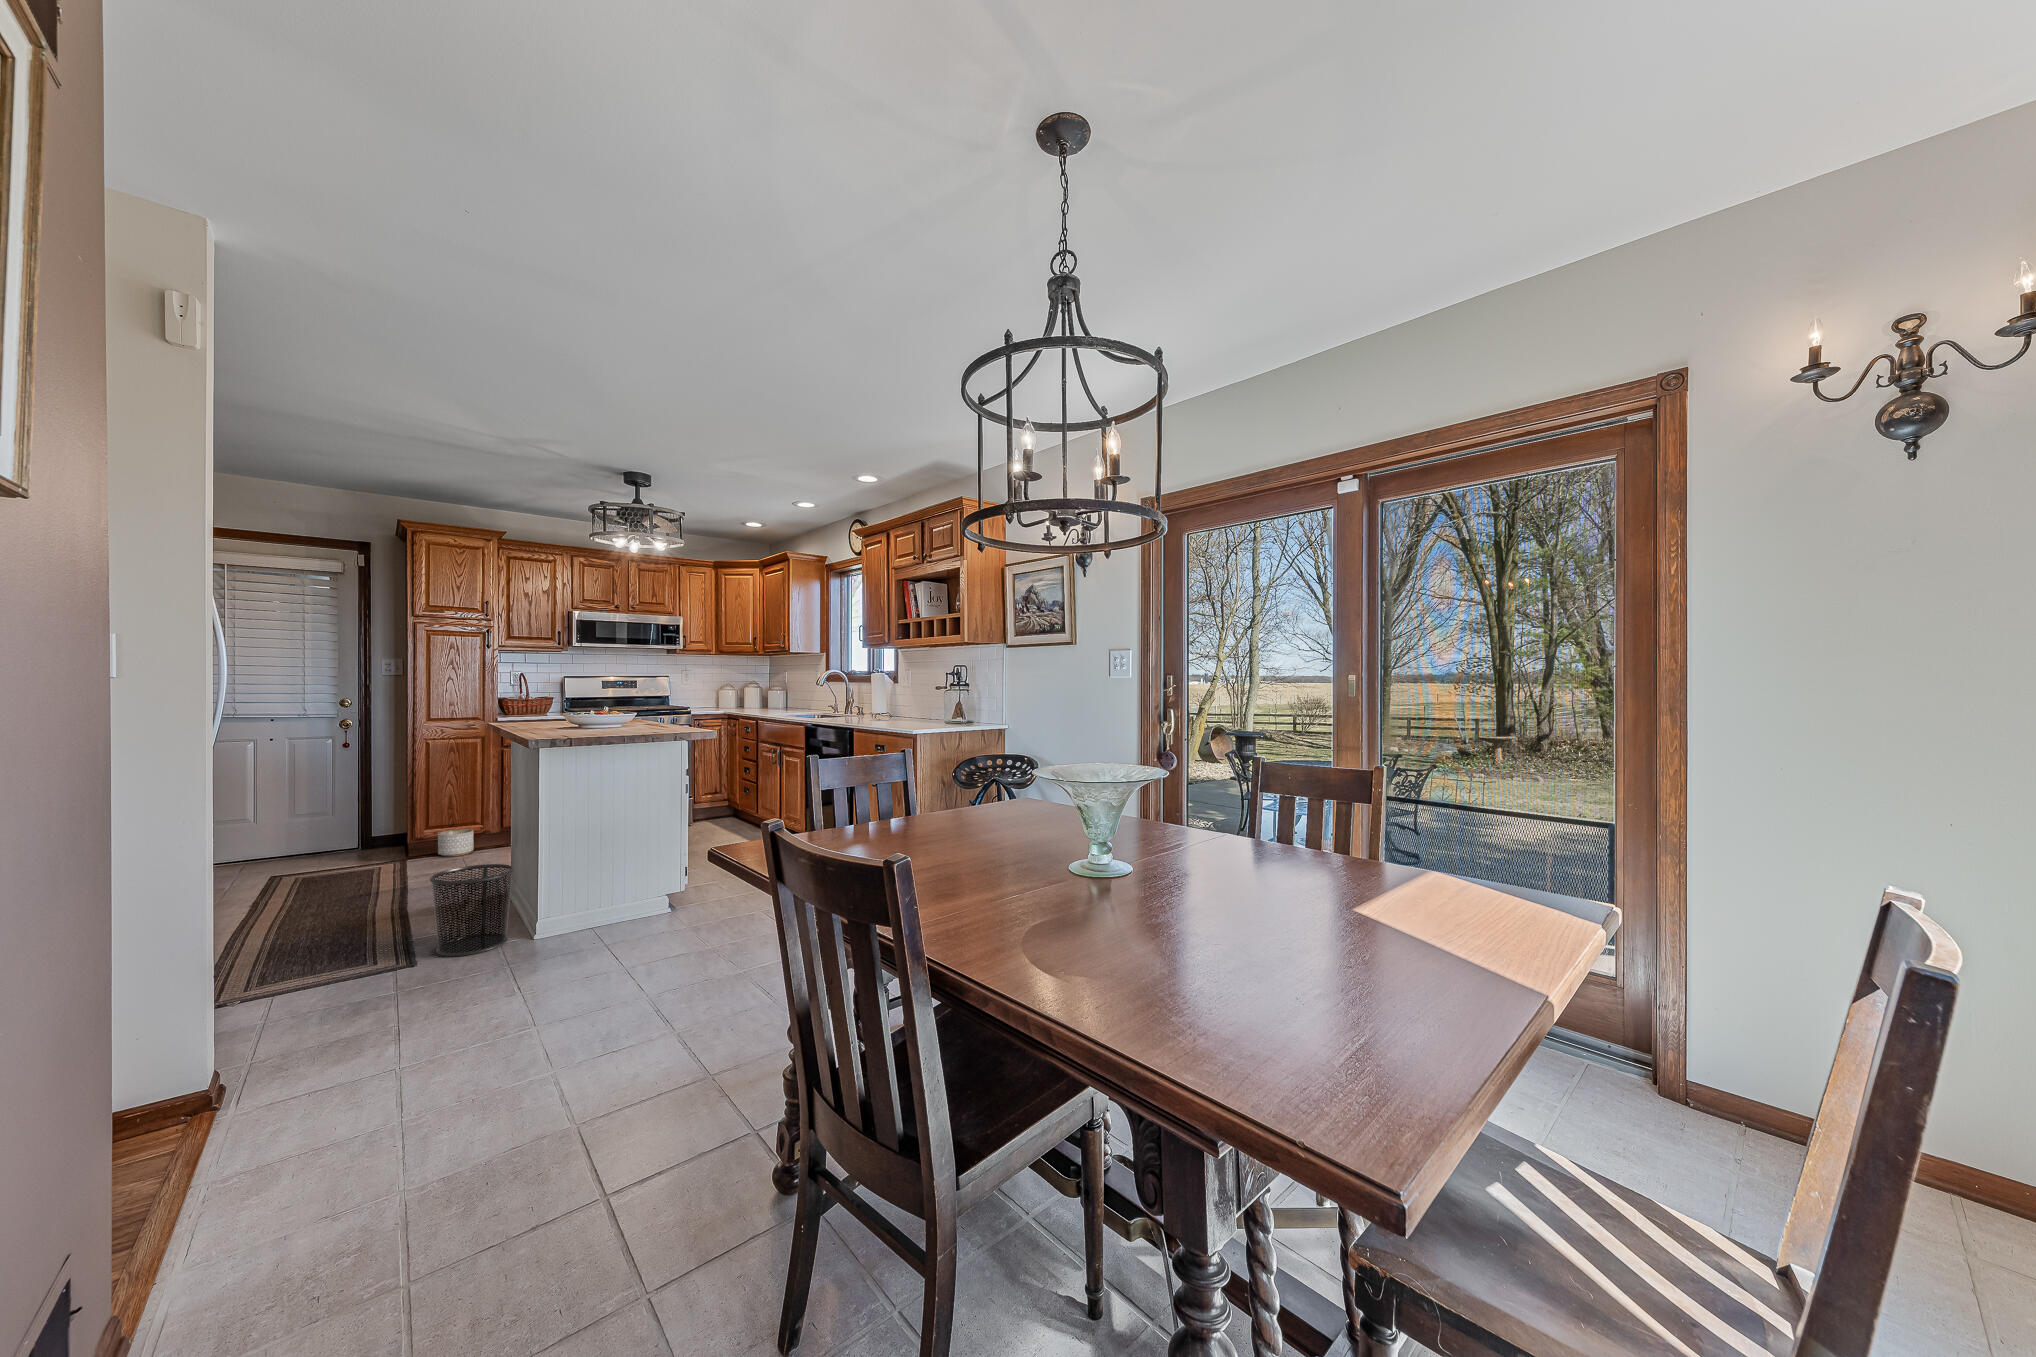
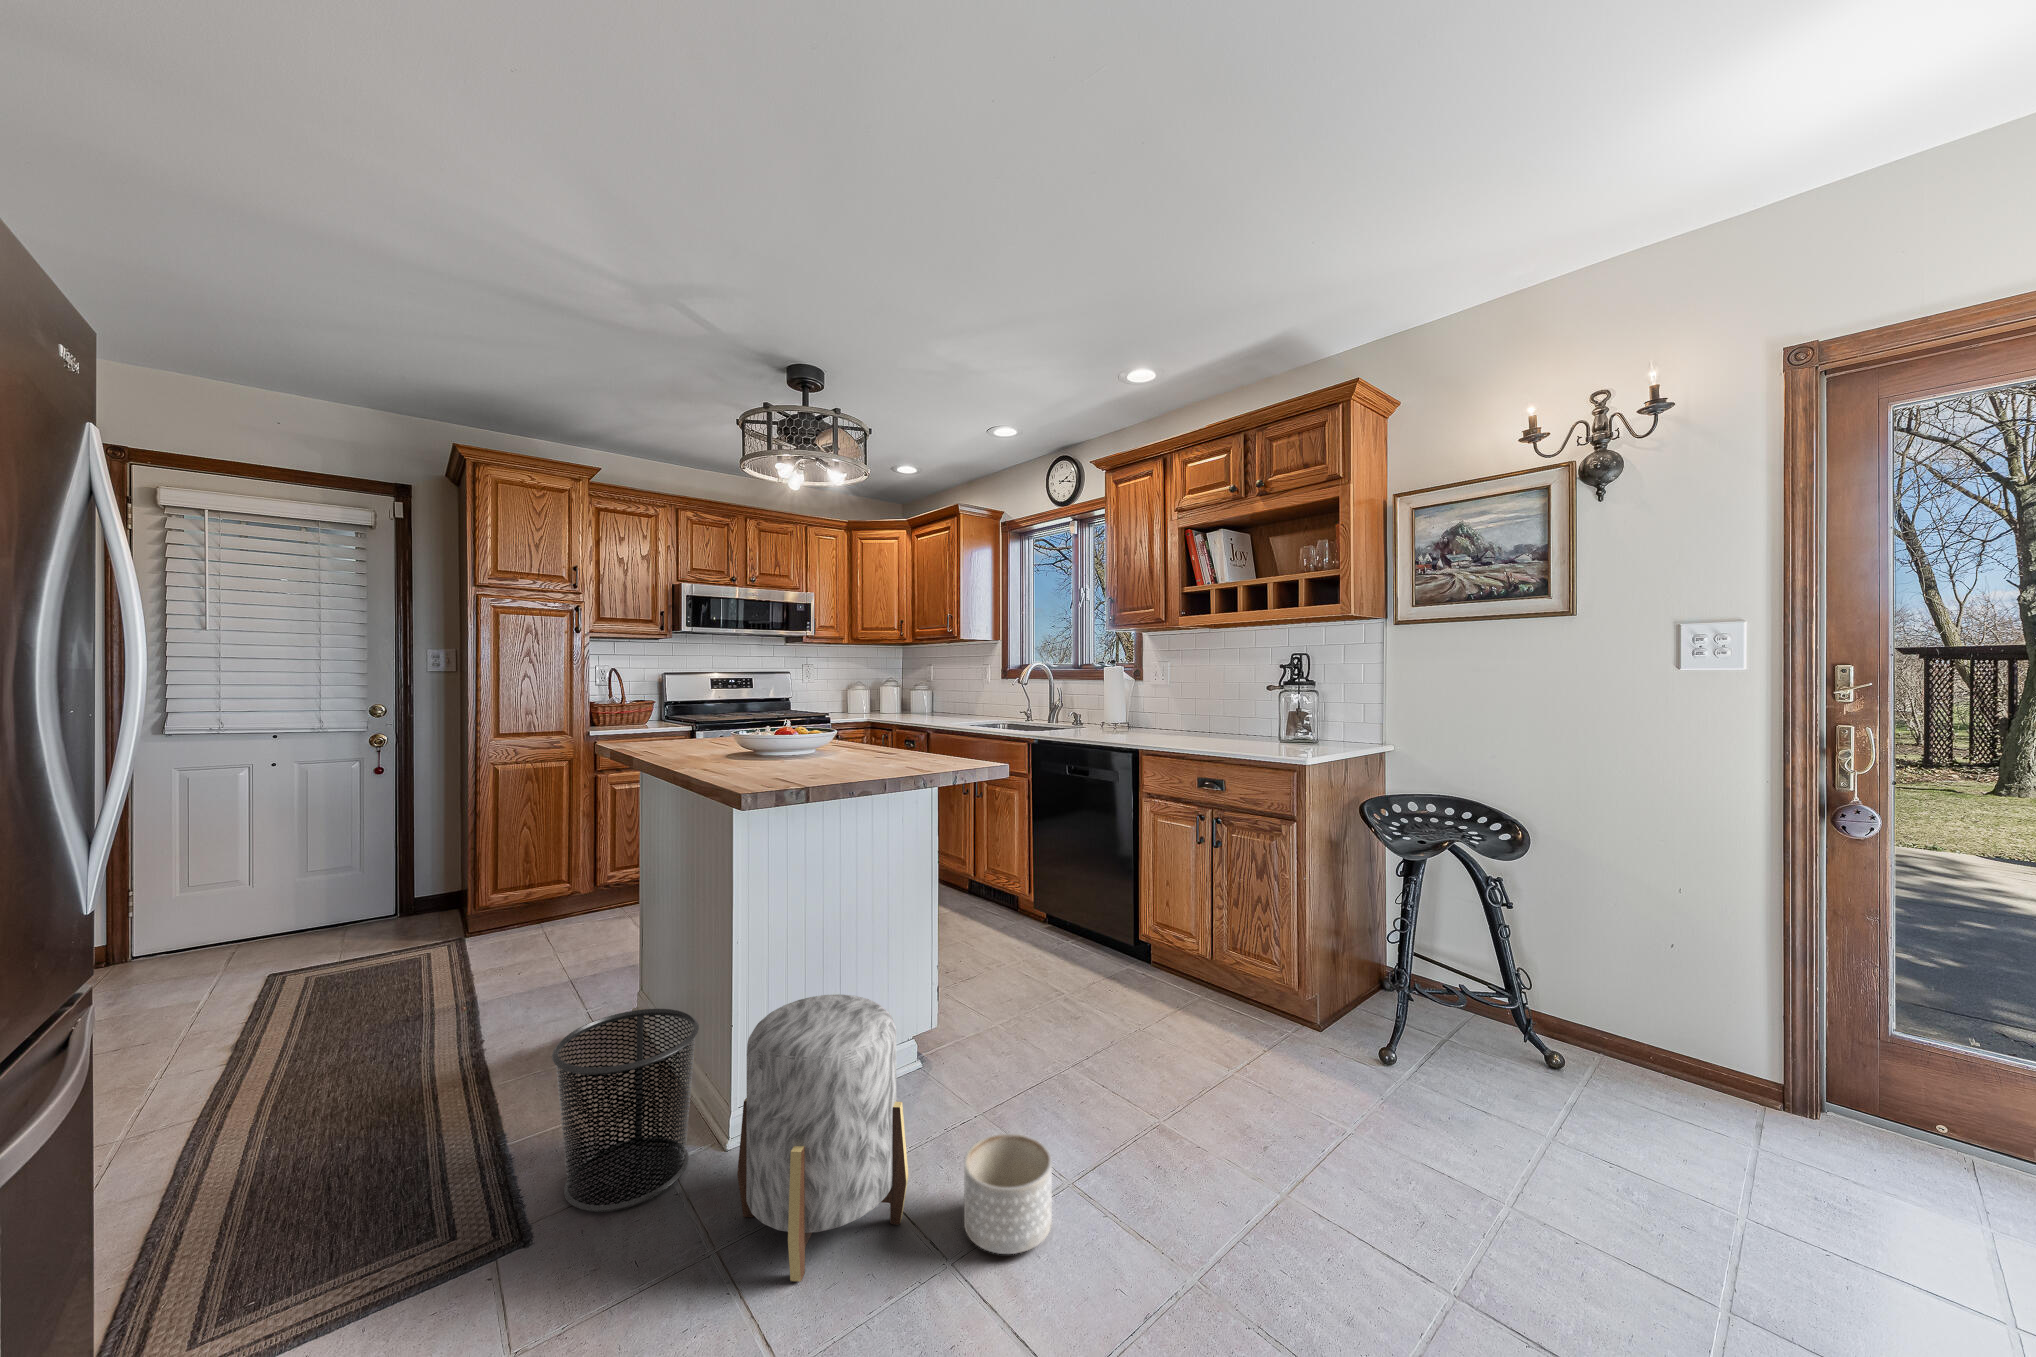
planter: present [438,829,474,856] -> present [964,1134,1052,1254]
stool: none [523,849,611,974] -> present [737,994,908,1282]

